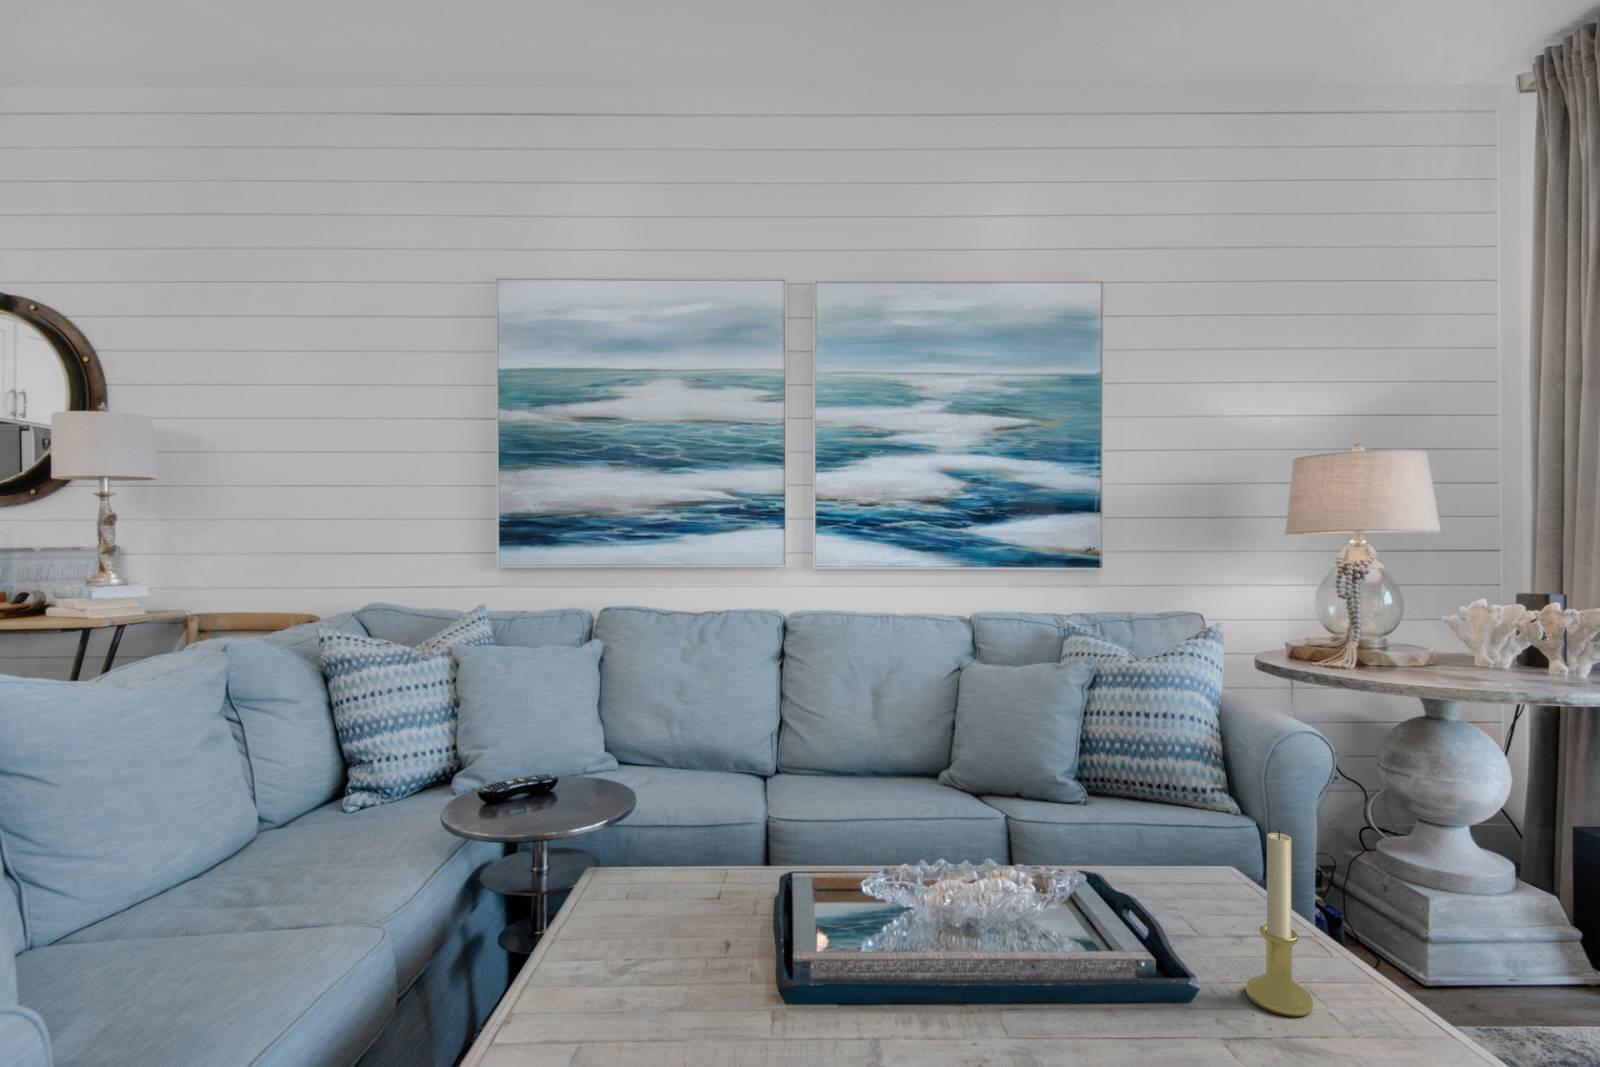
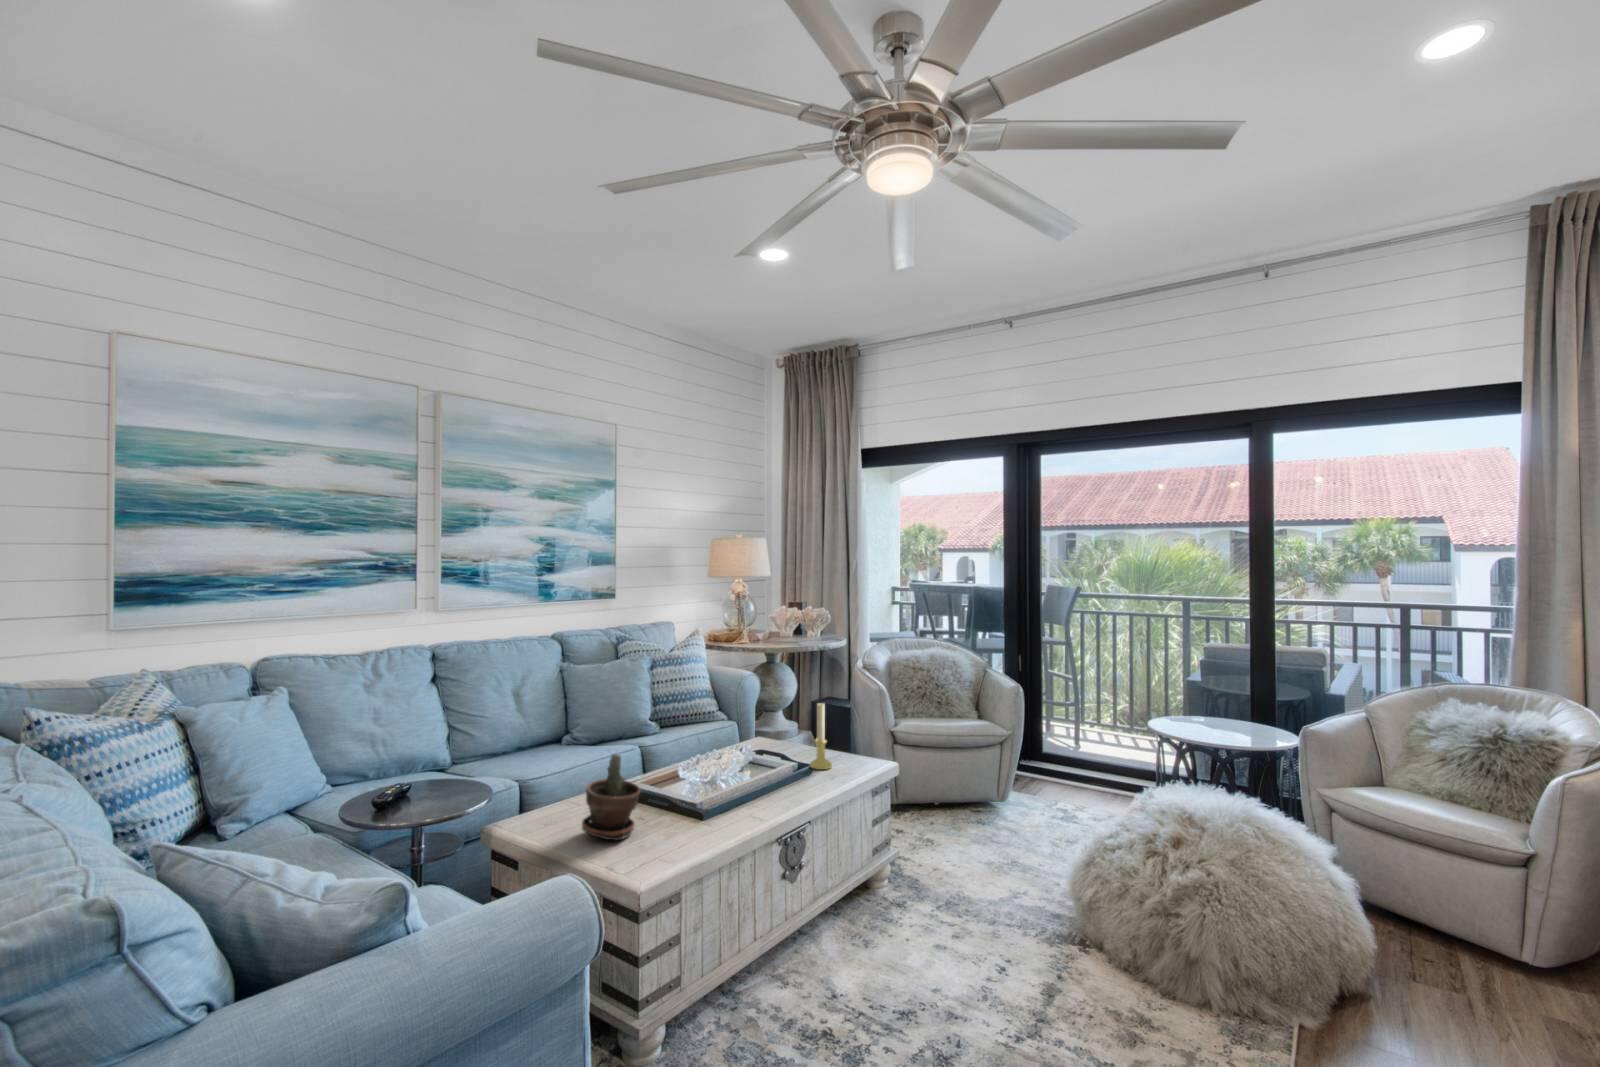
potted plant: none [612,816,716,981] -> present [582,754,640,840]

